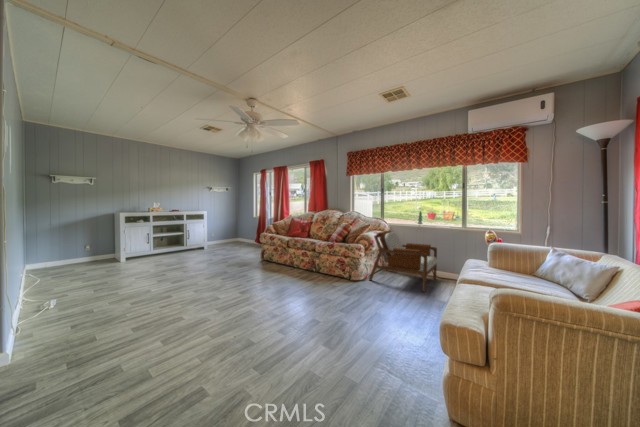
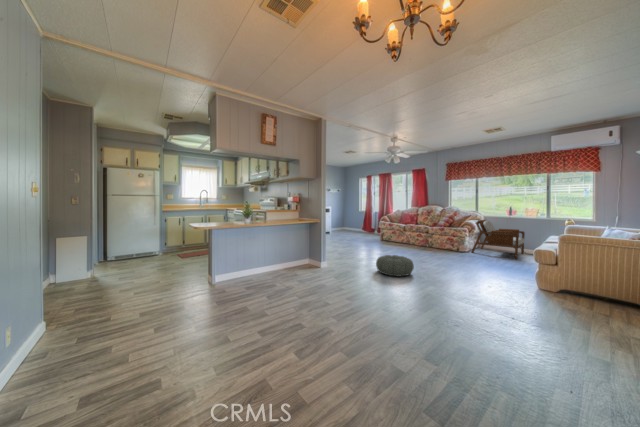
pouf: none [101,320,205,396] -> present [376,255,414,277]

